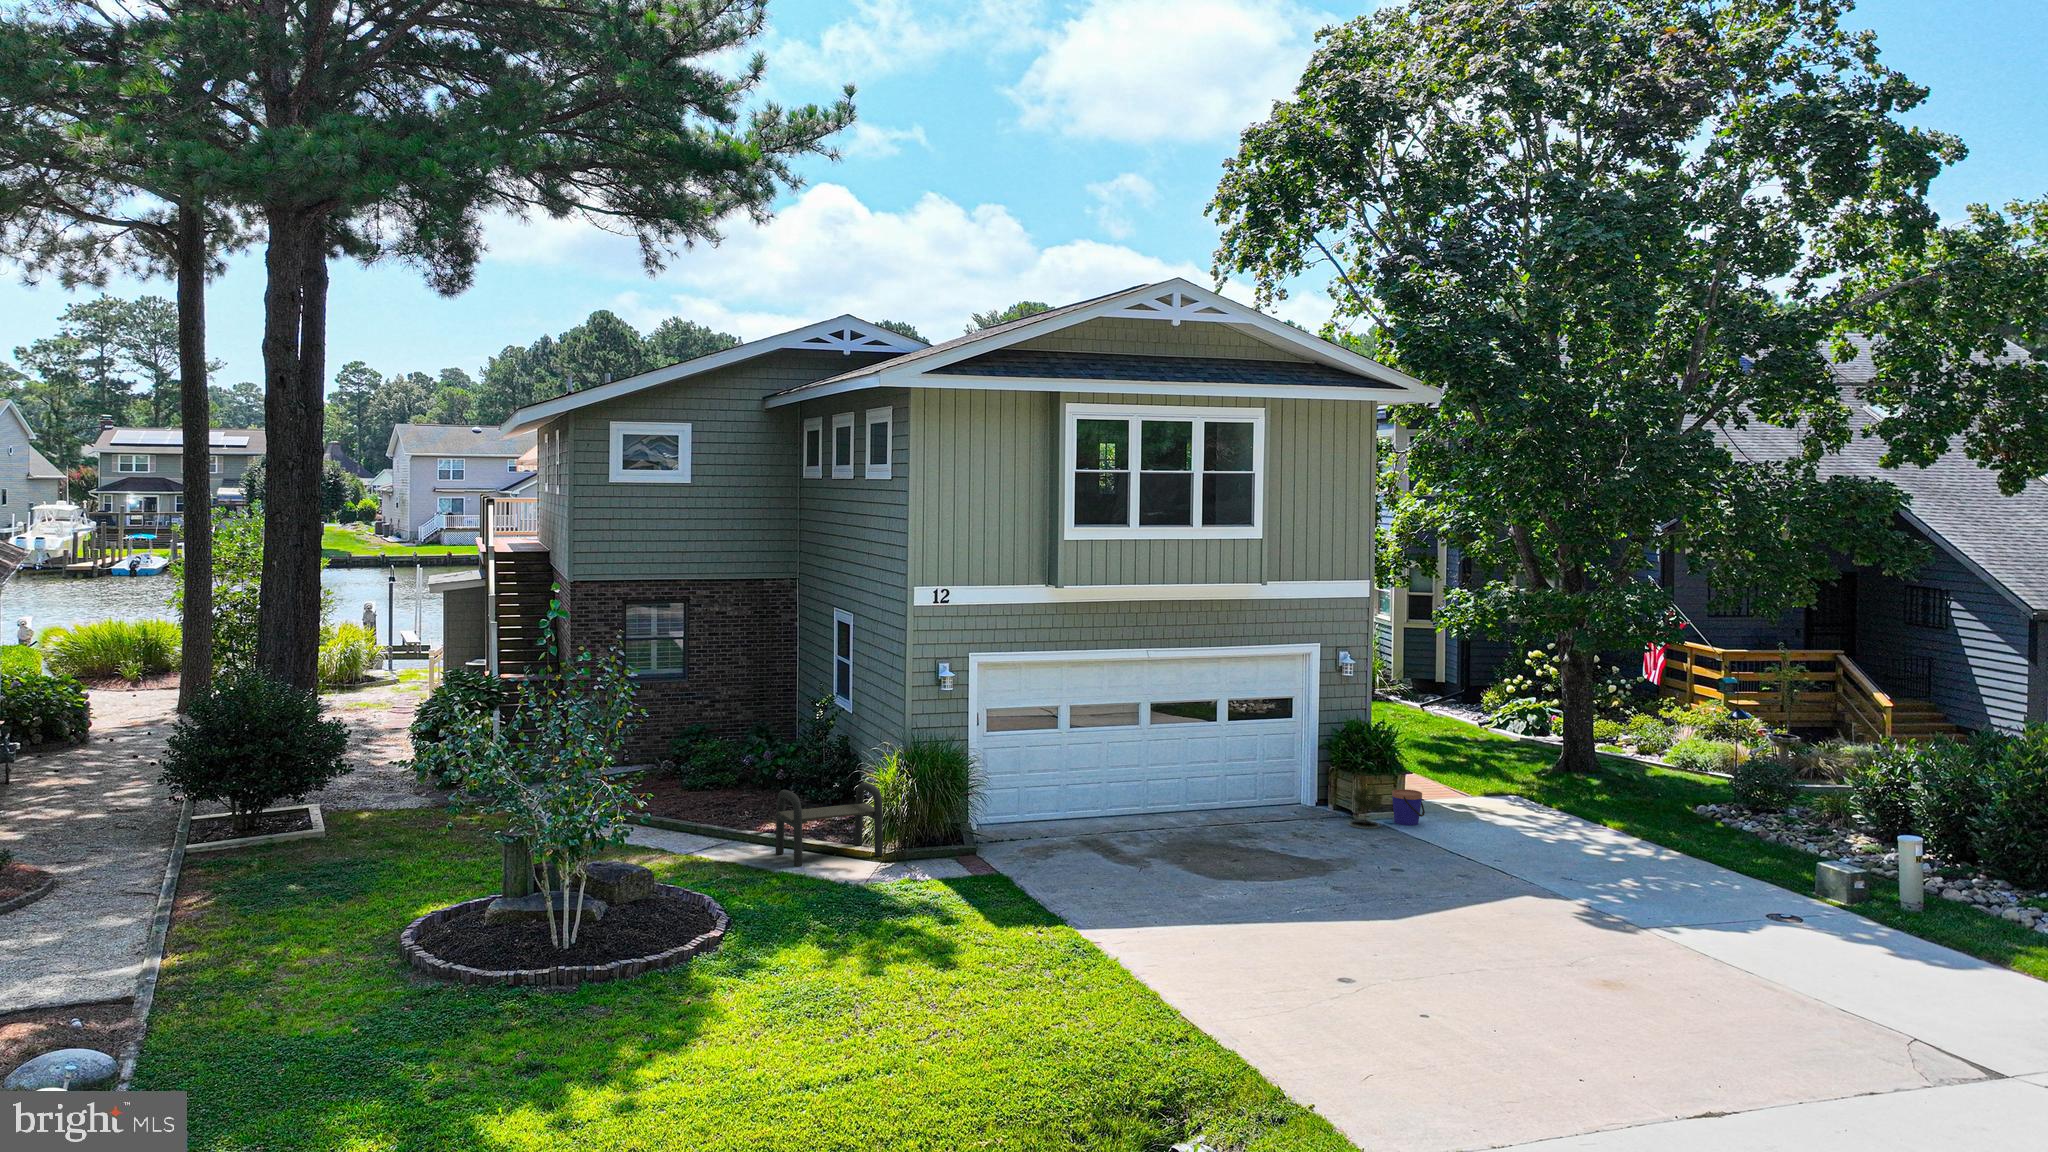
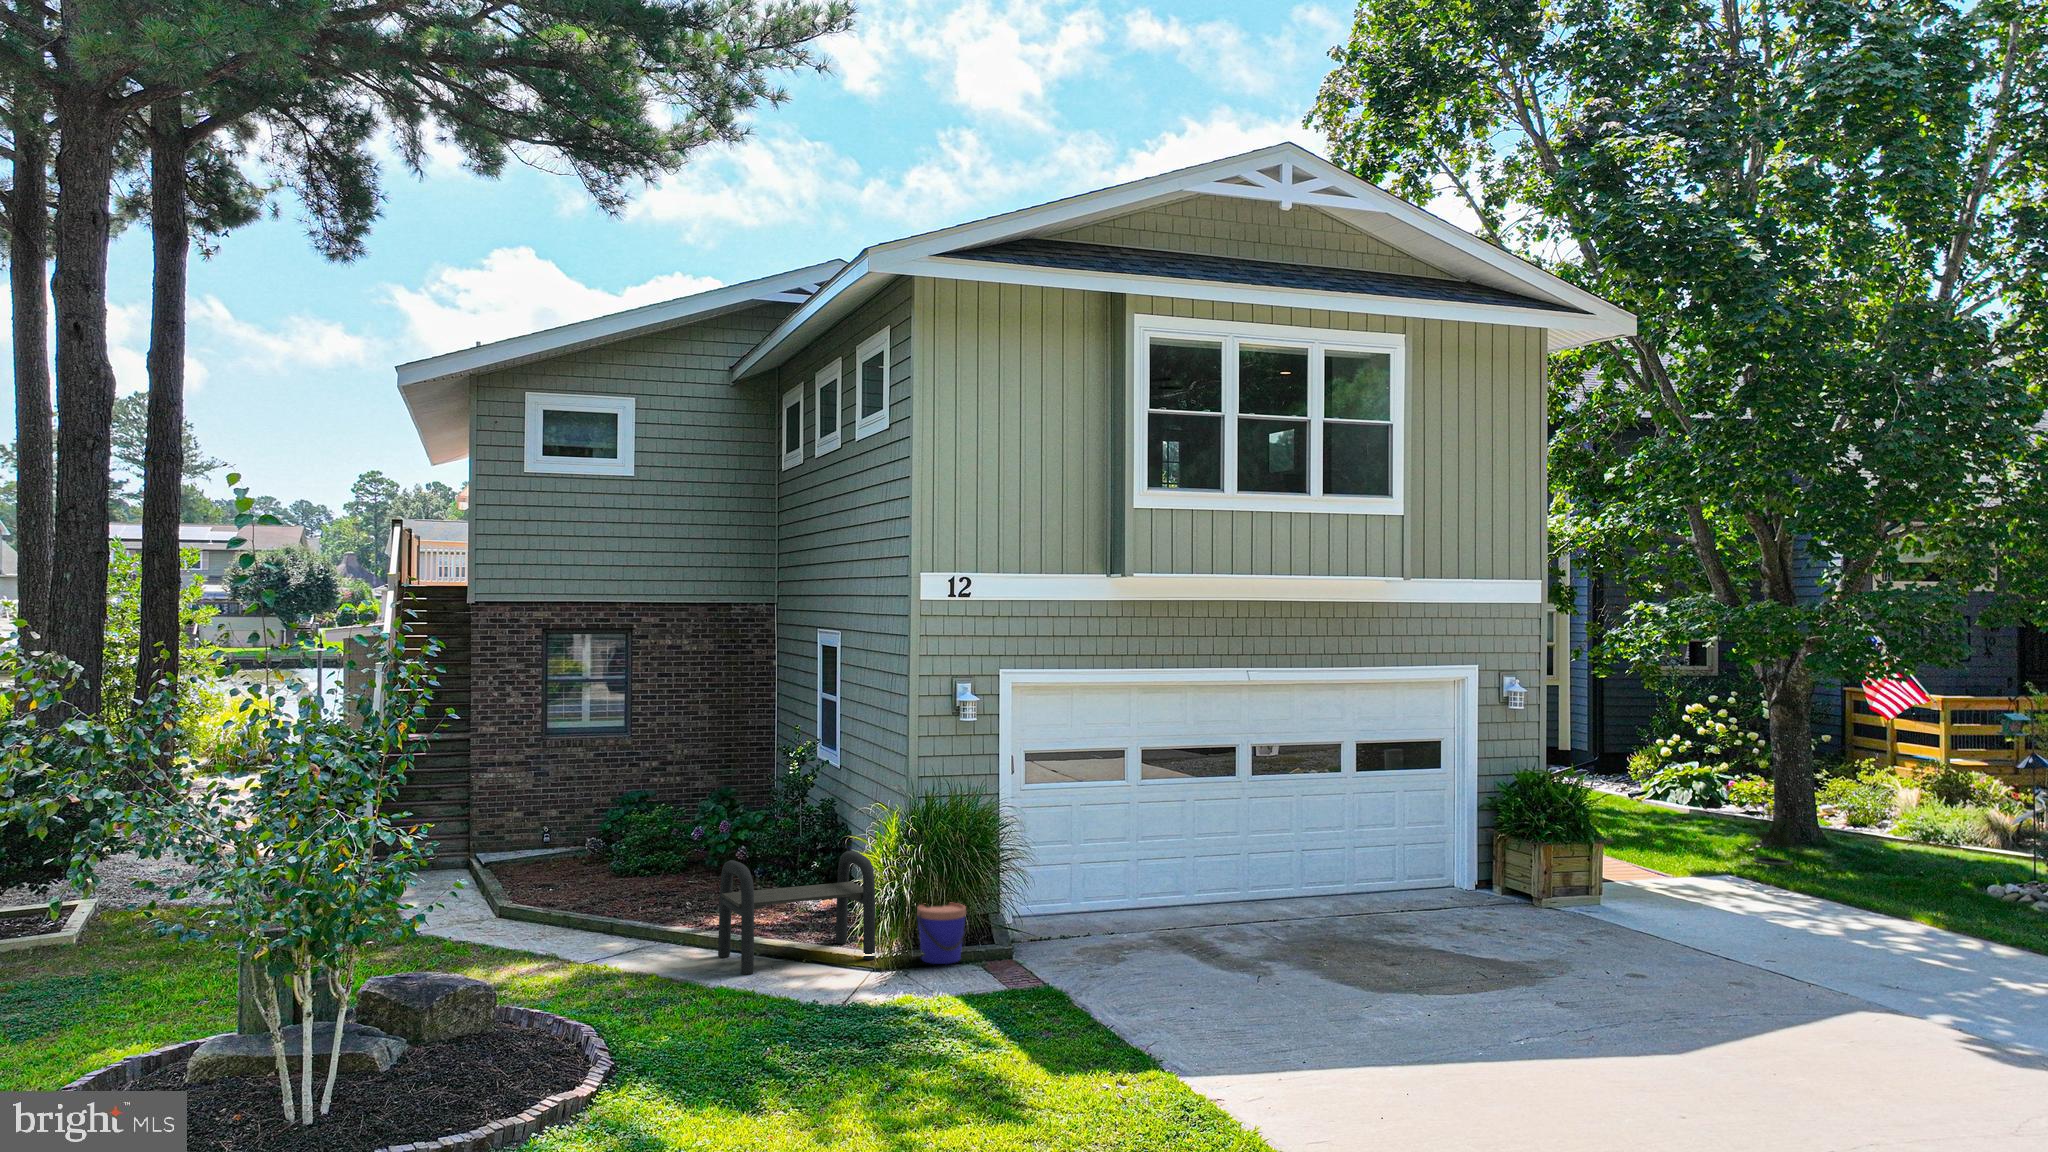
potted tree: present [1349,775,1380,829] -> present [1750,802,1793,865]
bucket: present [1392,789,1425,825] -> present [917,902,969,964]

